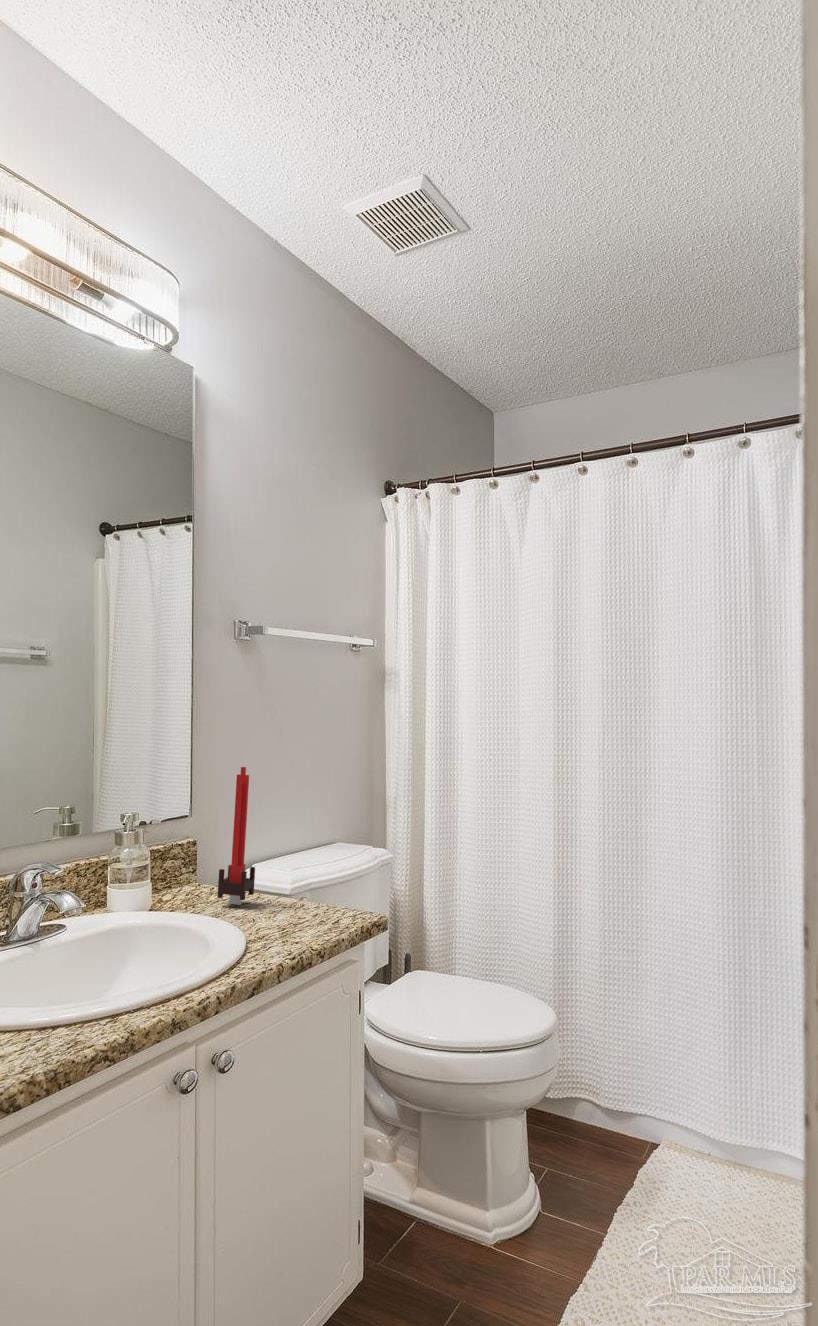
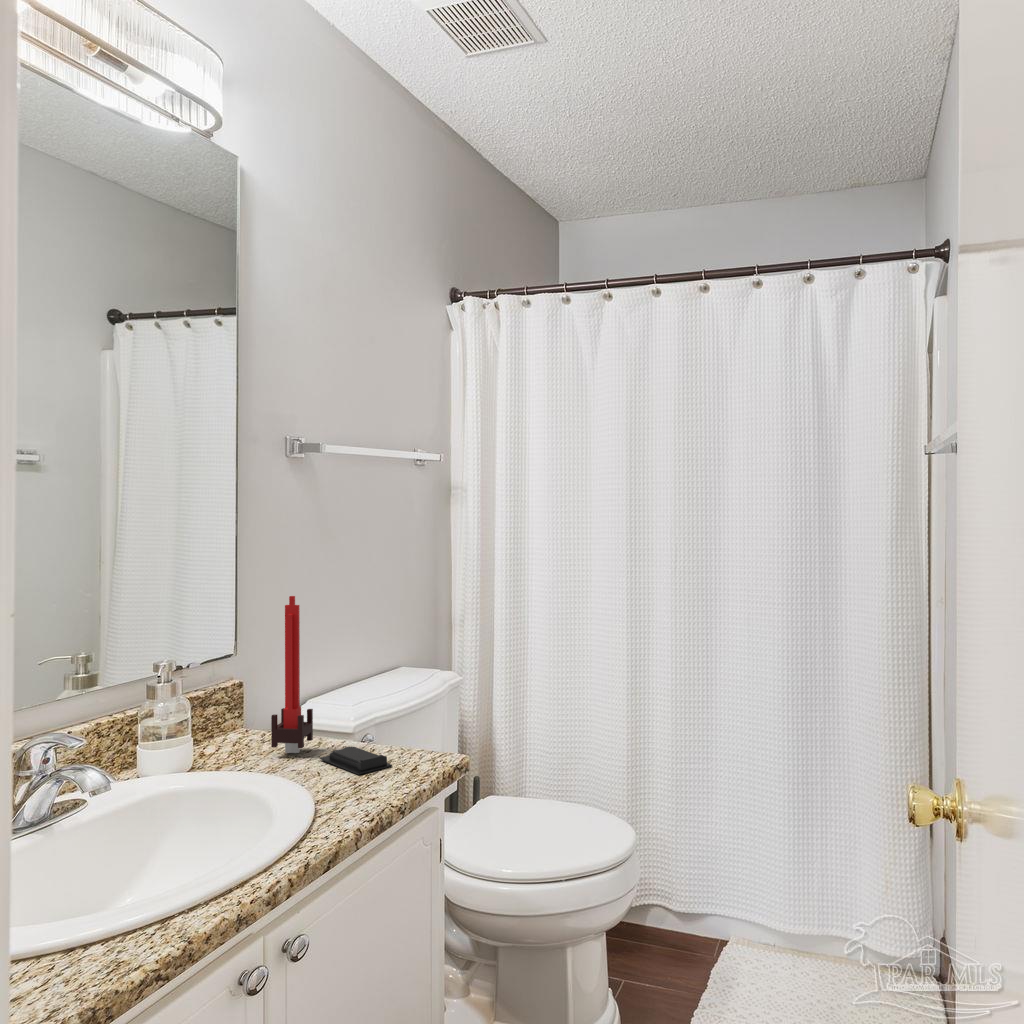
soap bar: none [258,902,319,925] -> present [320,746,392,775]

